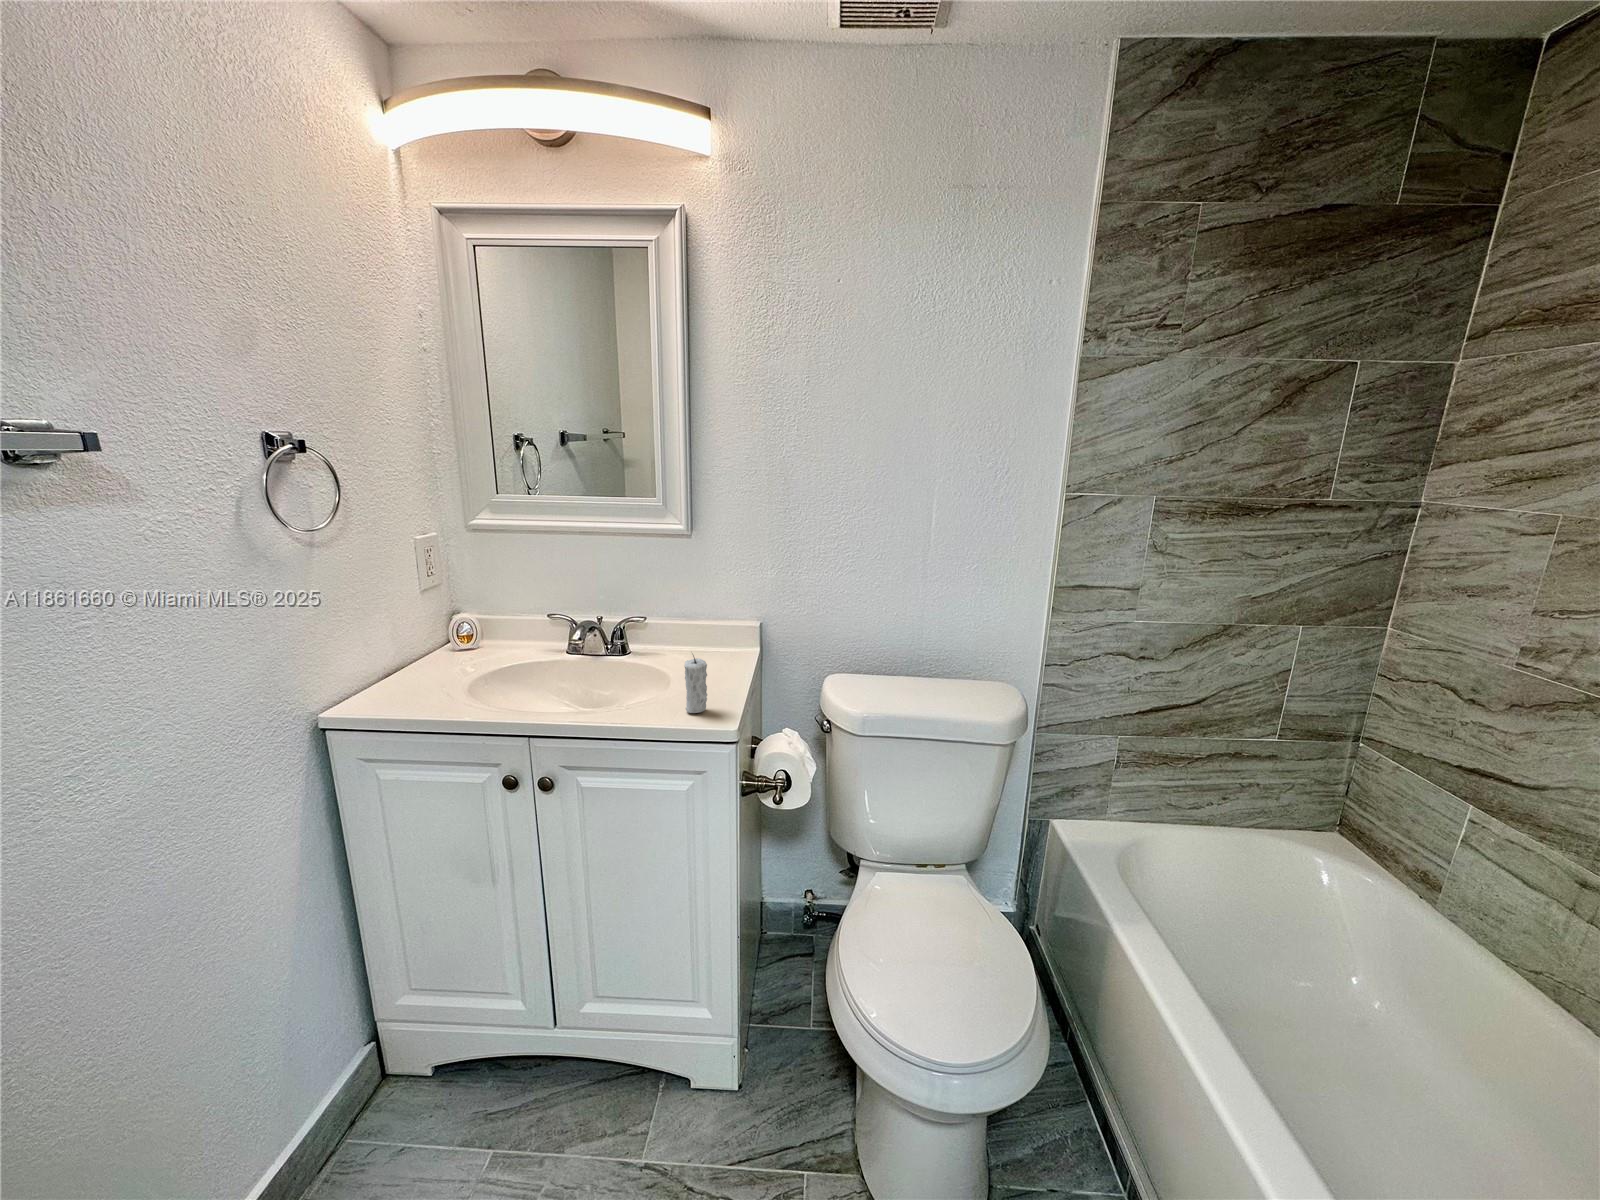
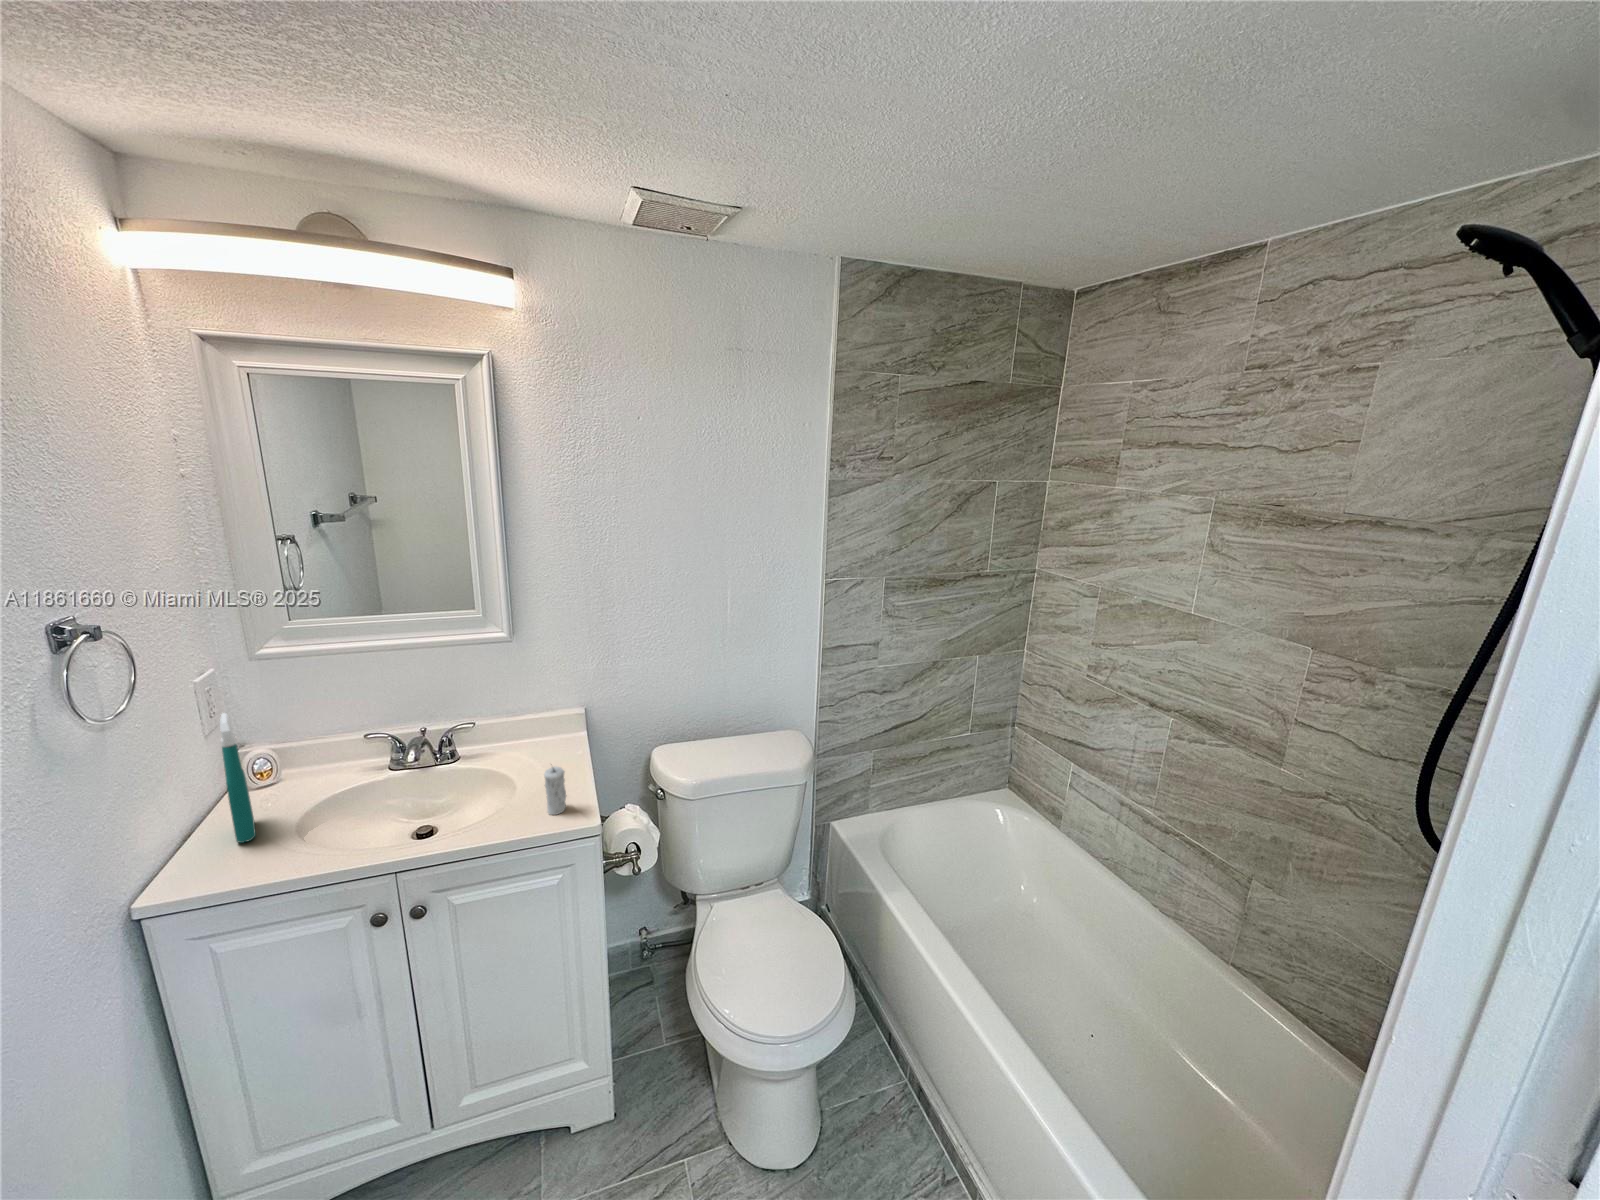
spray bottle: none [409,560,440,685] -> present [220,713,256,843]

